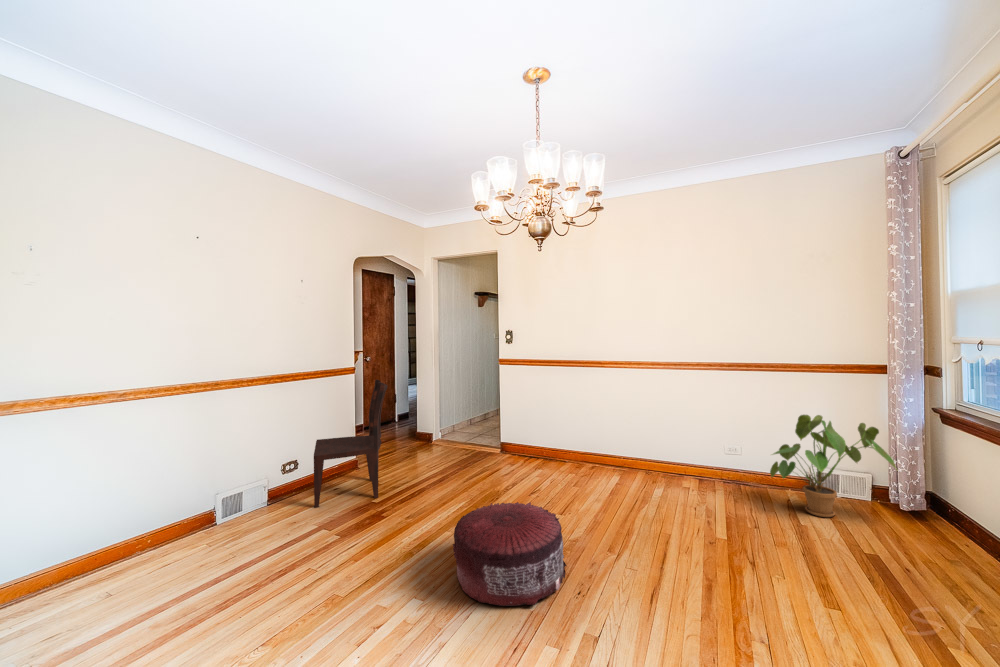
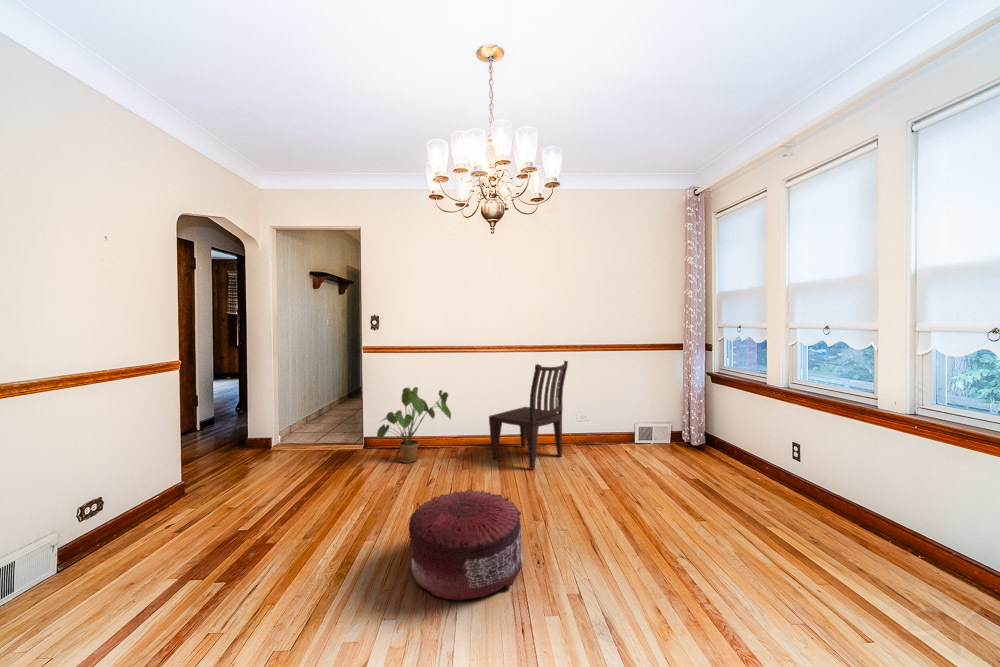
dining chair: present [314,380,387,507] -> present [489,361,568,470]
house plant: present [770,415,896,517] -> present [377,387,451,463]

